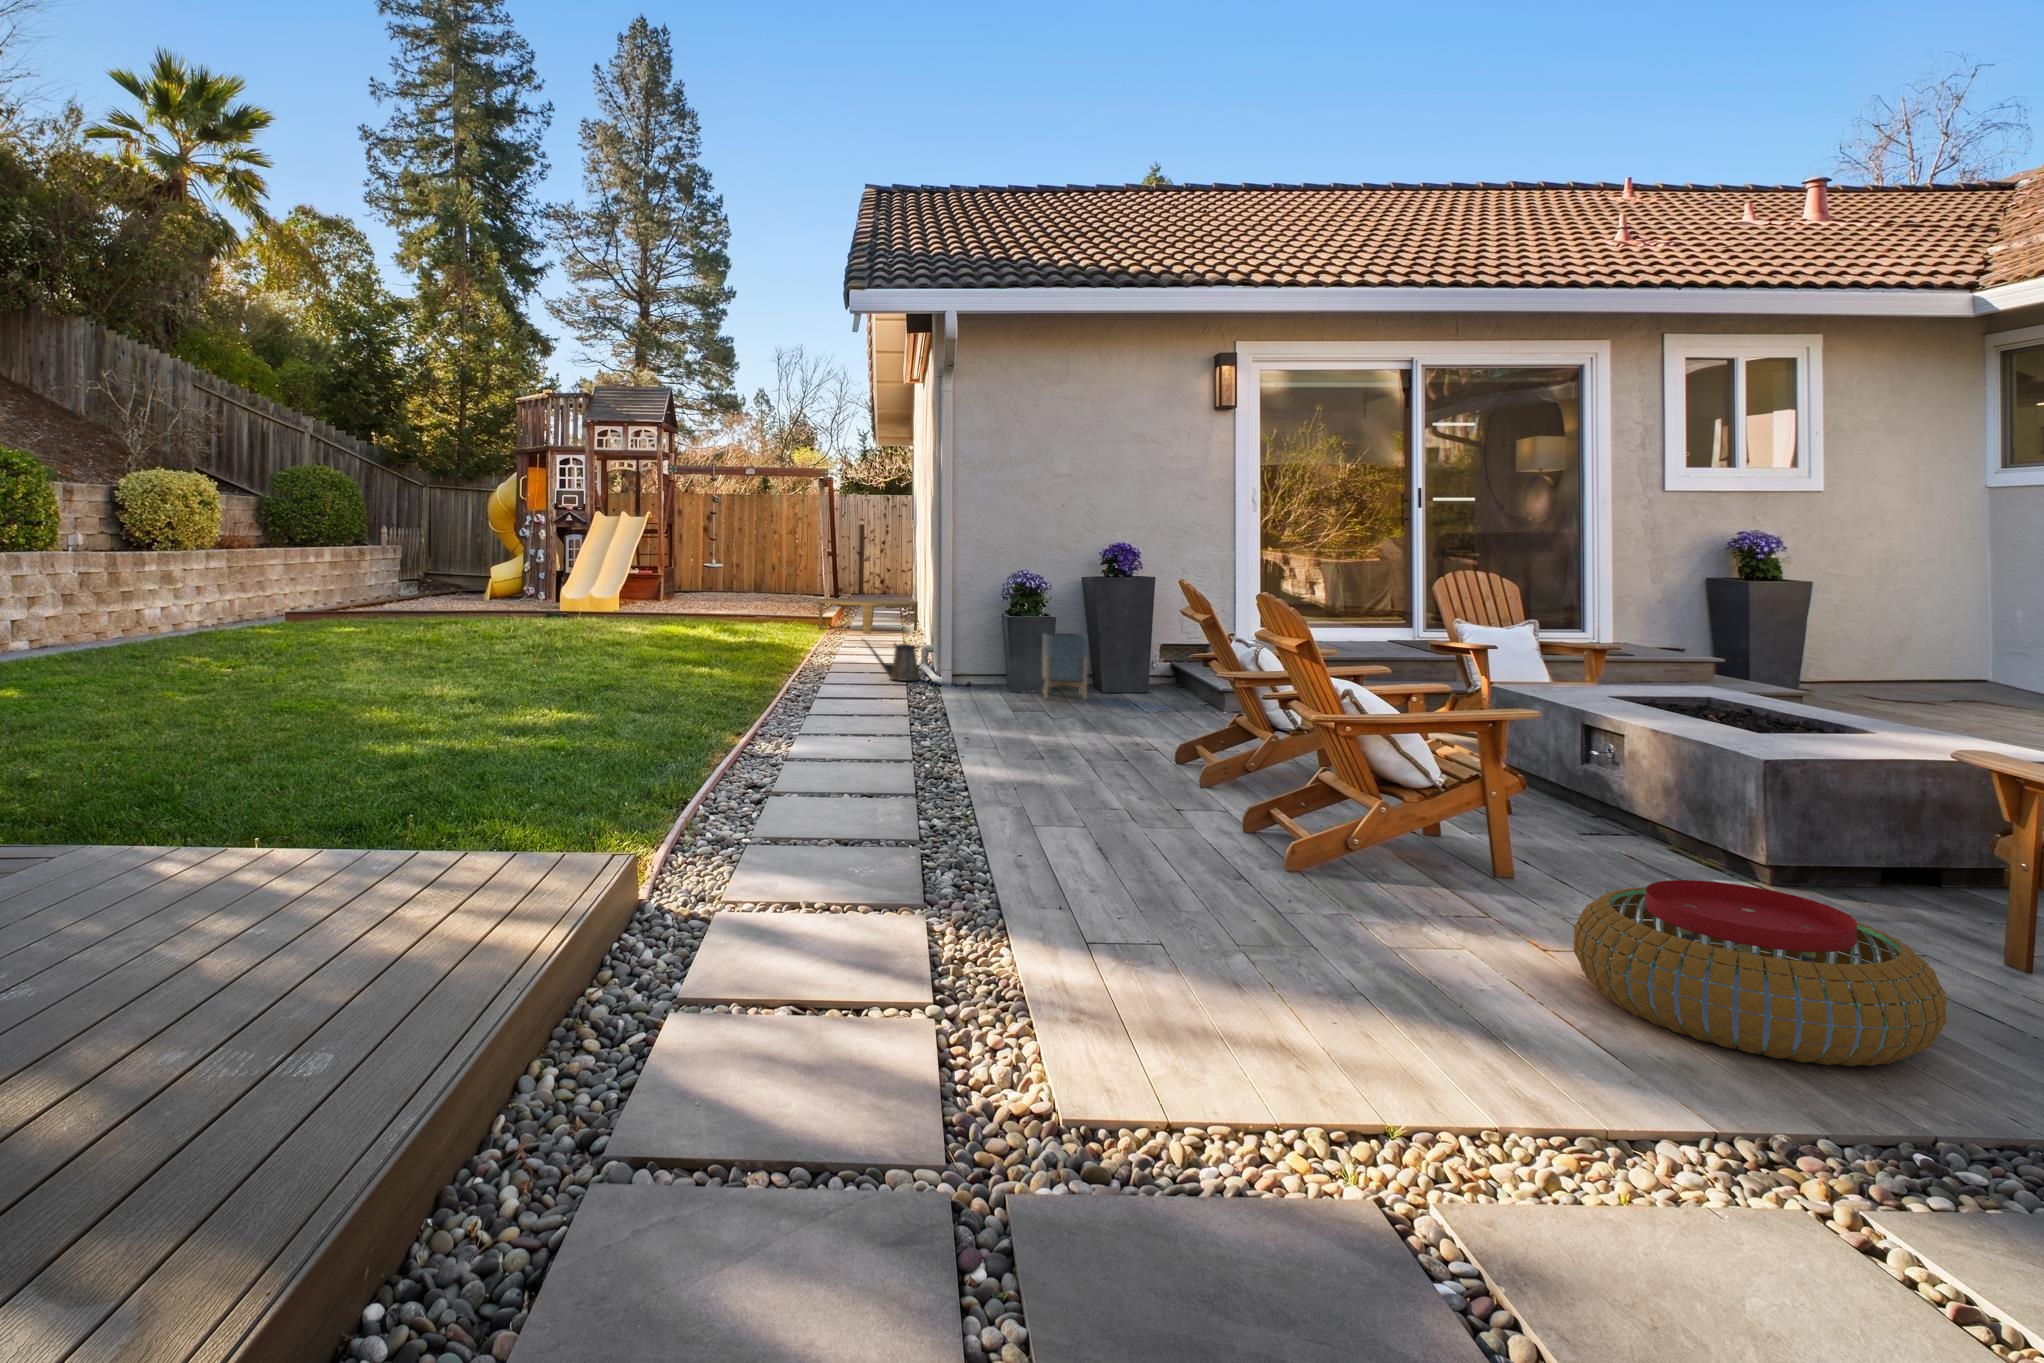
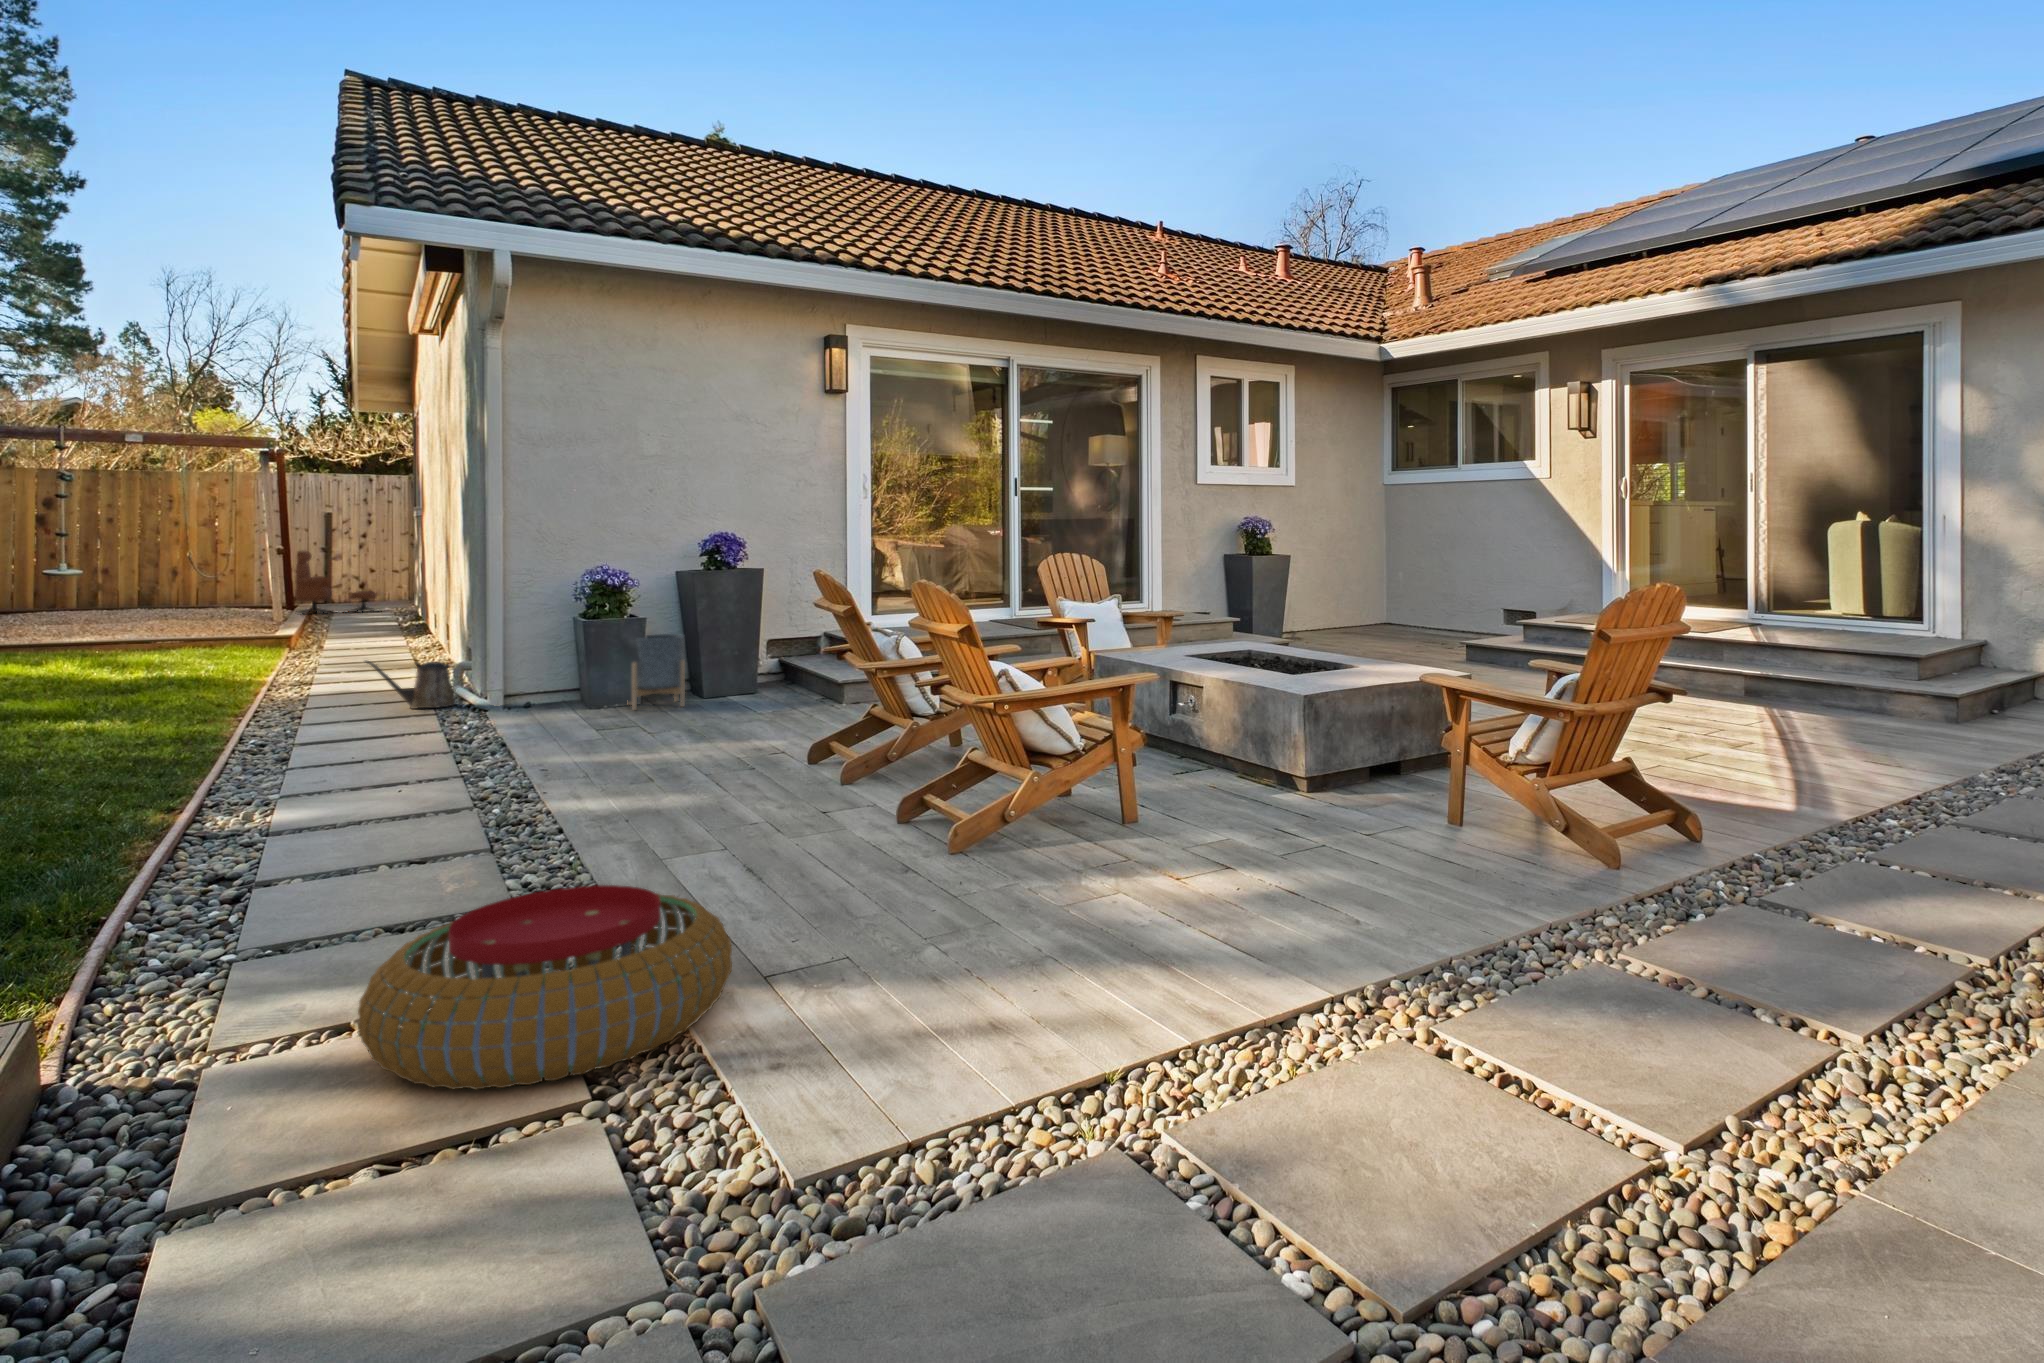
lounge chair: none [834,552,890,603] -> present [295,550,377,613]
coffee table: present [819,598,918,634] -> none [276,608,434,653]
pouf: present [1574,880,1947,1066] -> present [357,885,732,1090]

